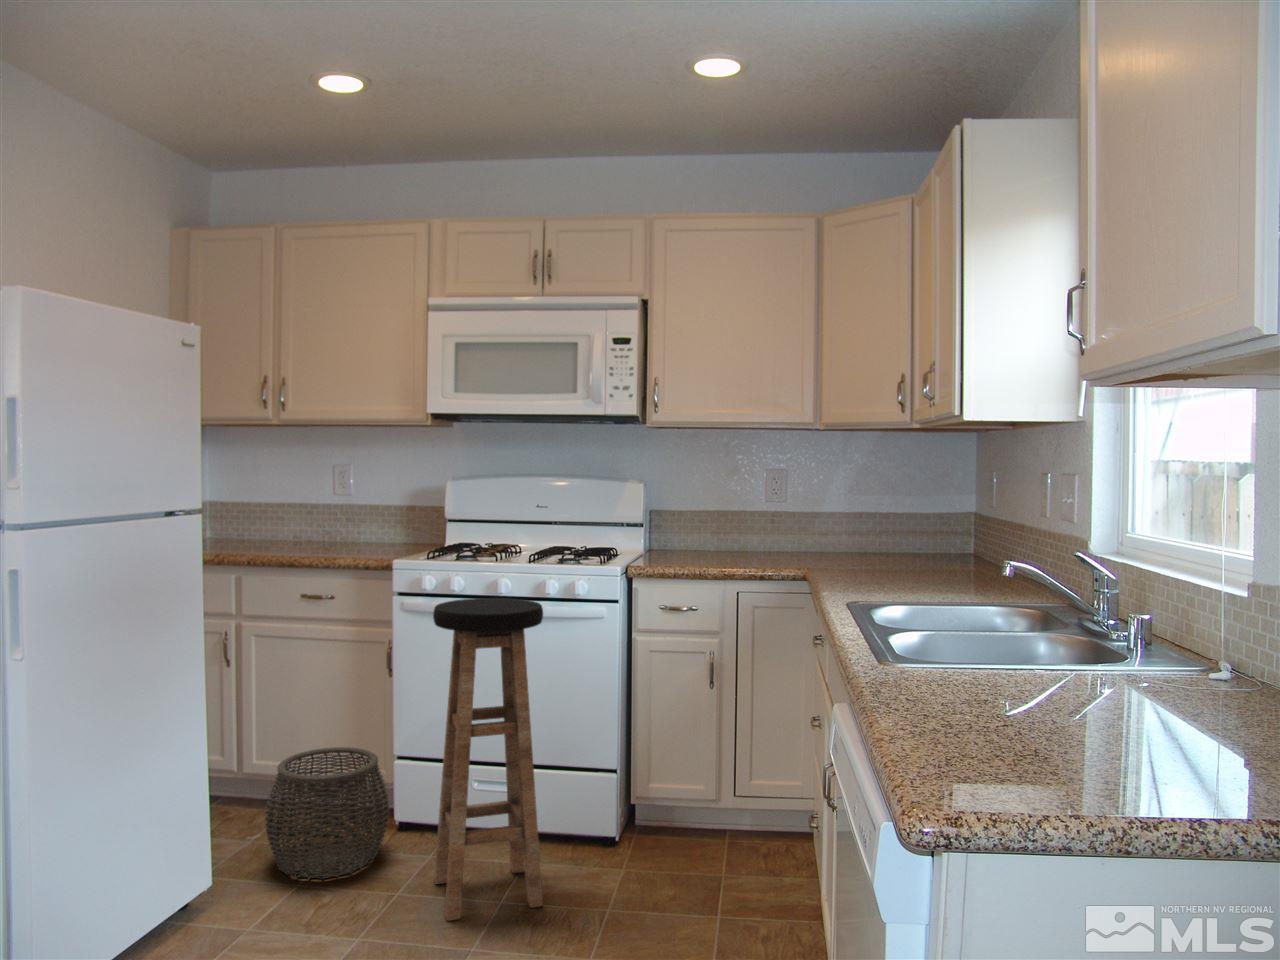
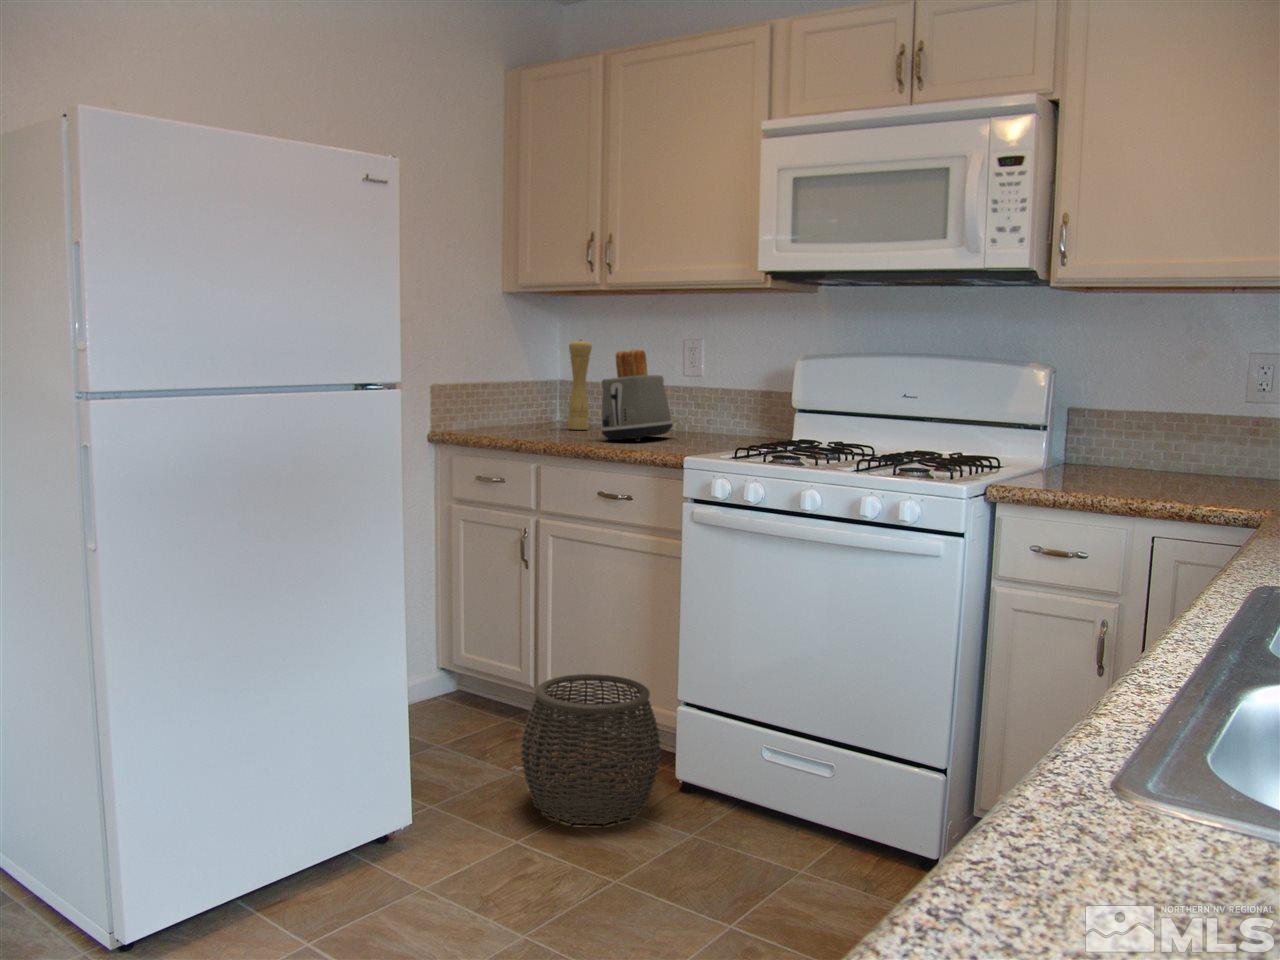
pepper mill: none [235,464,256,541] -> present [568,340,592,430]
toaster: none [288,473,343,549] -> present [601,349,673,442]
bar stool: present [433,598,543,921] -> none [675,509,830,919]

